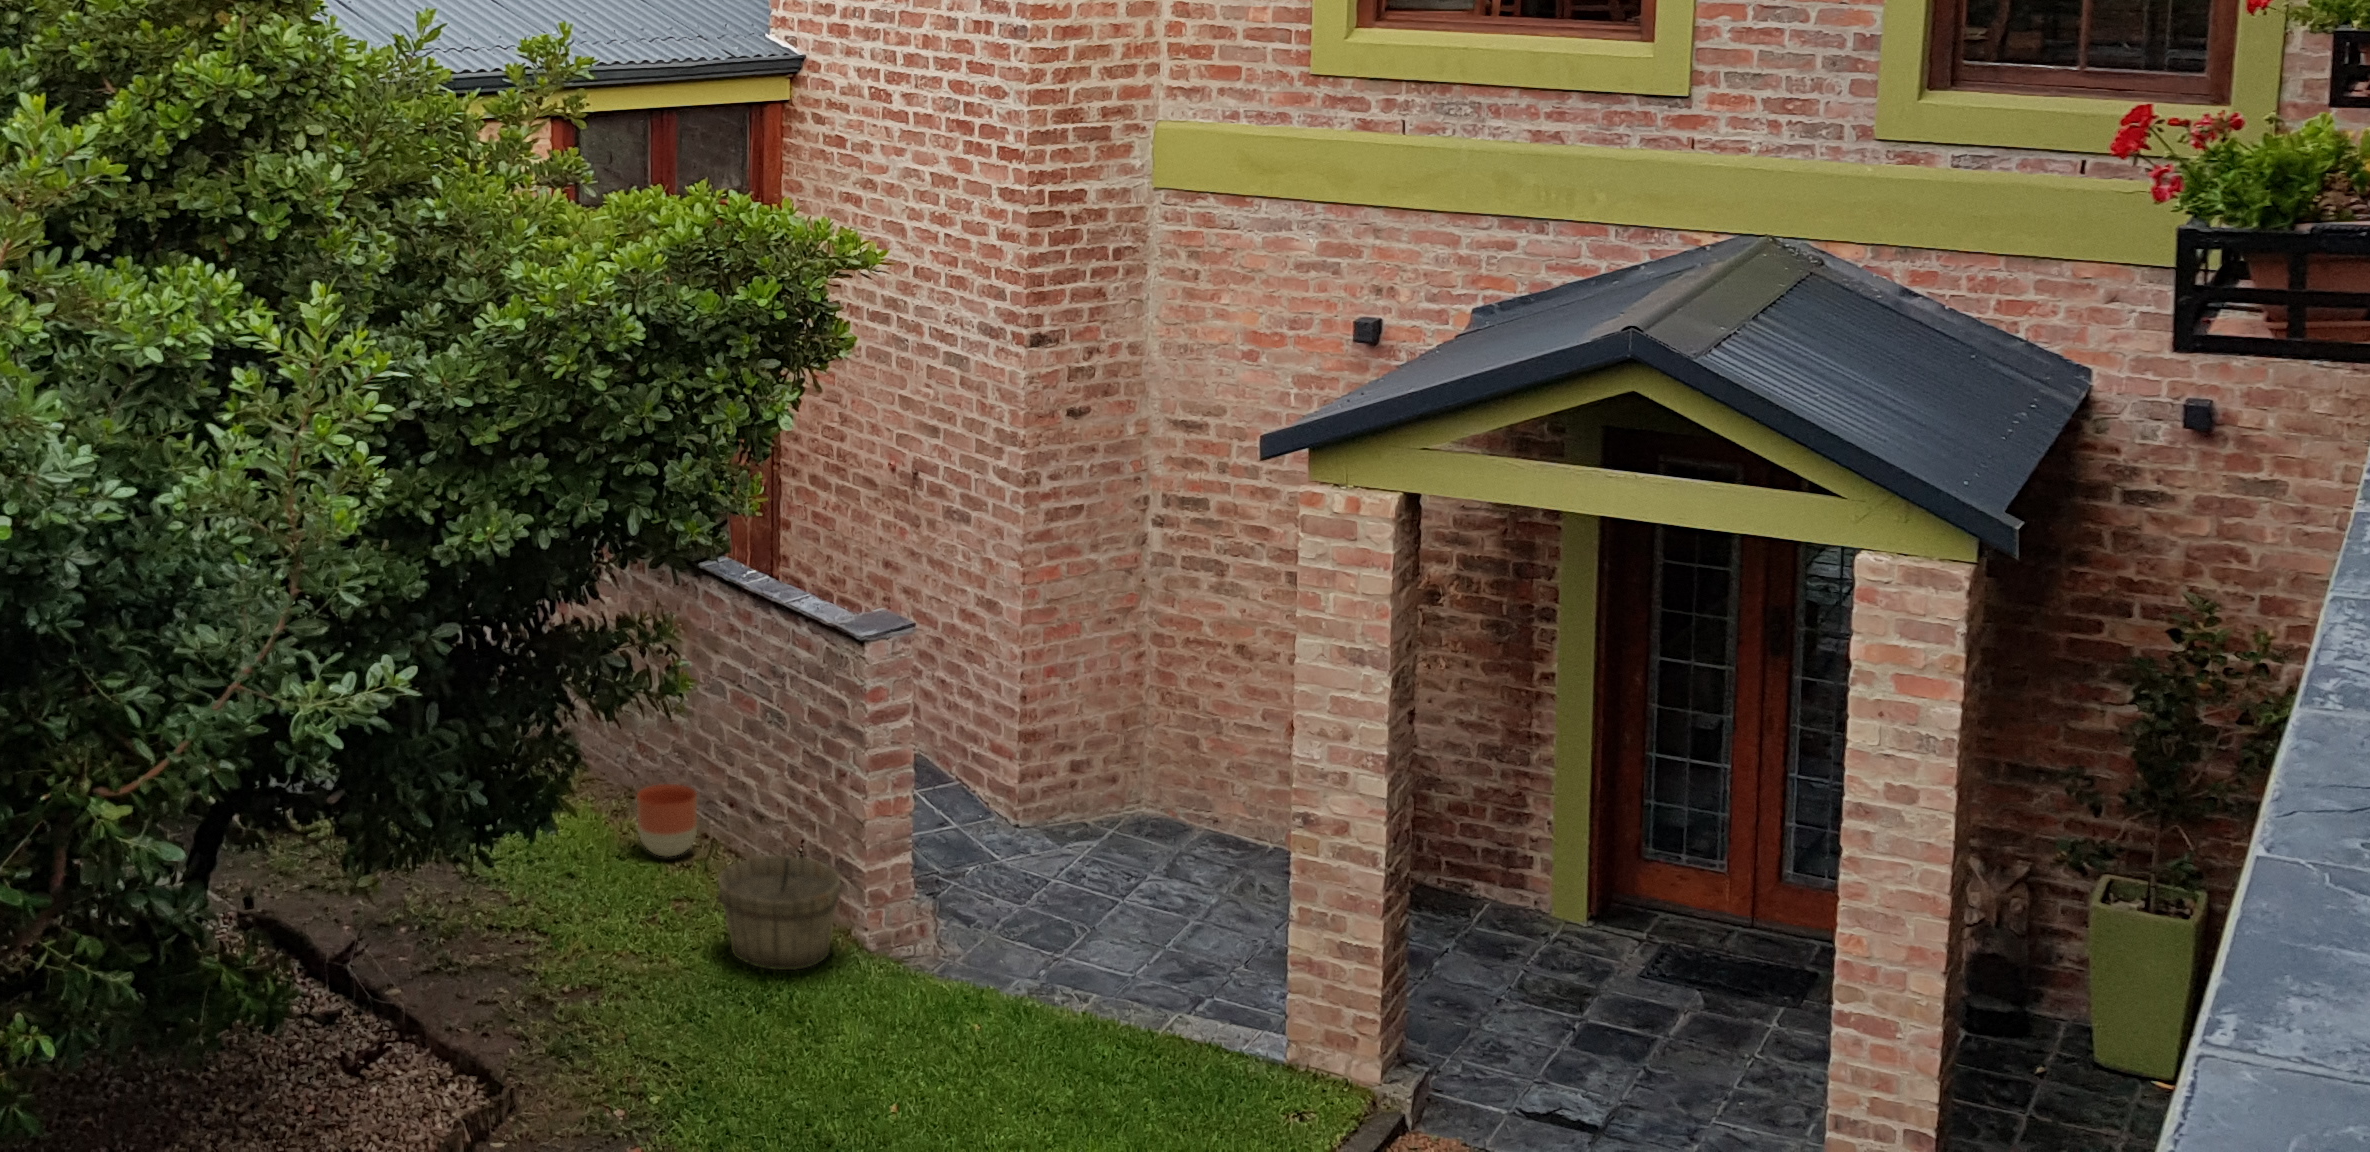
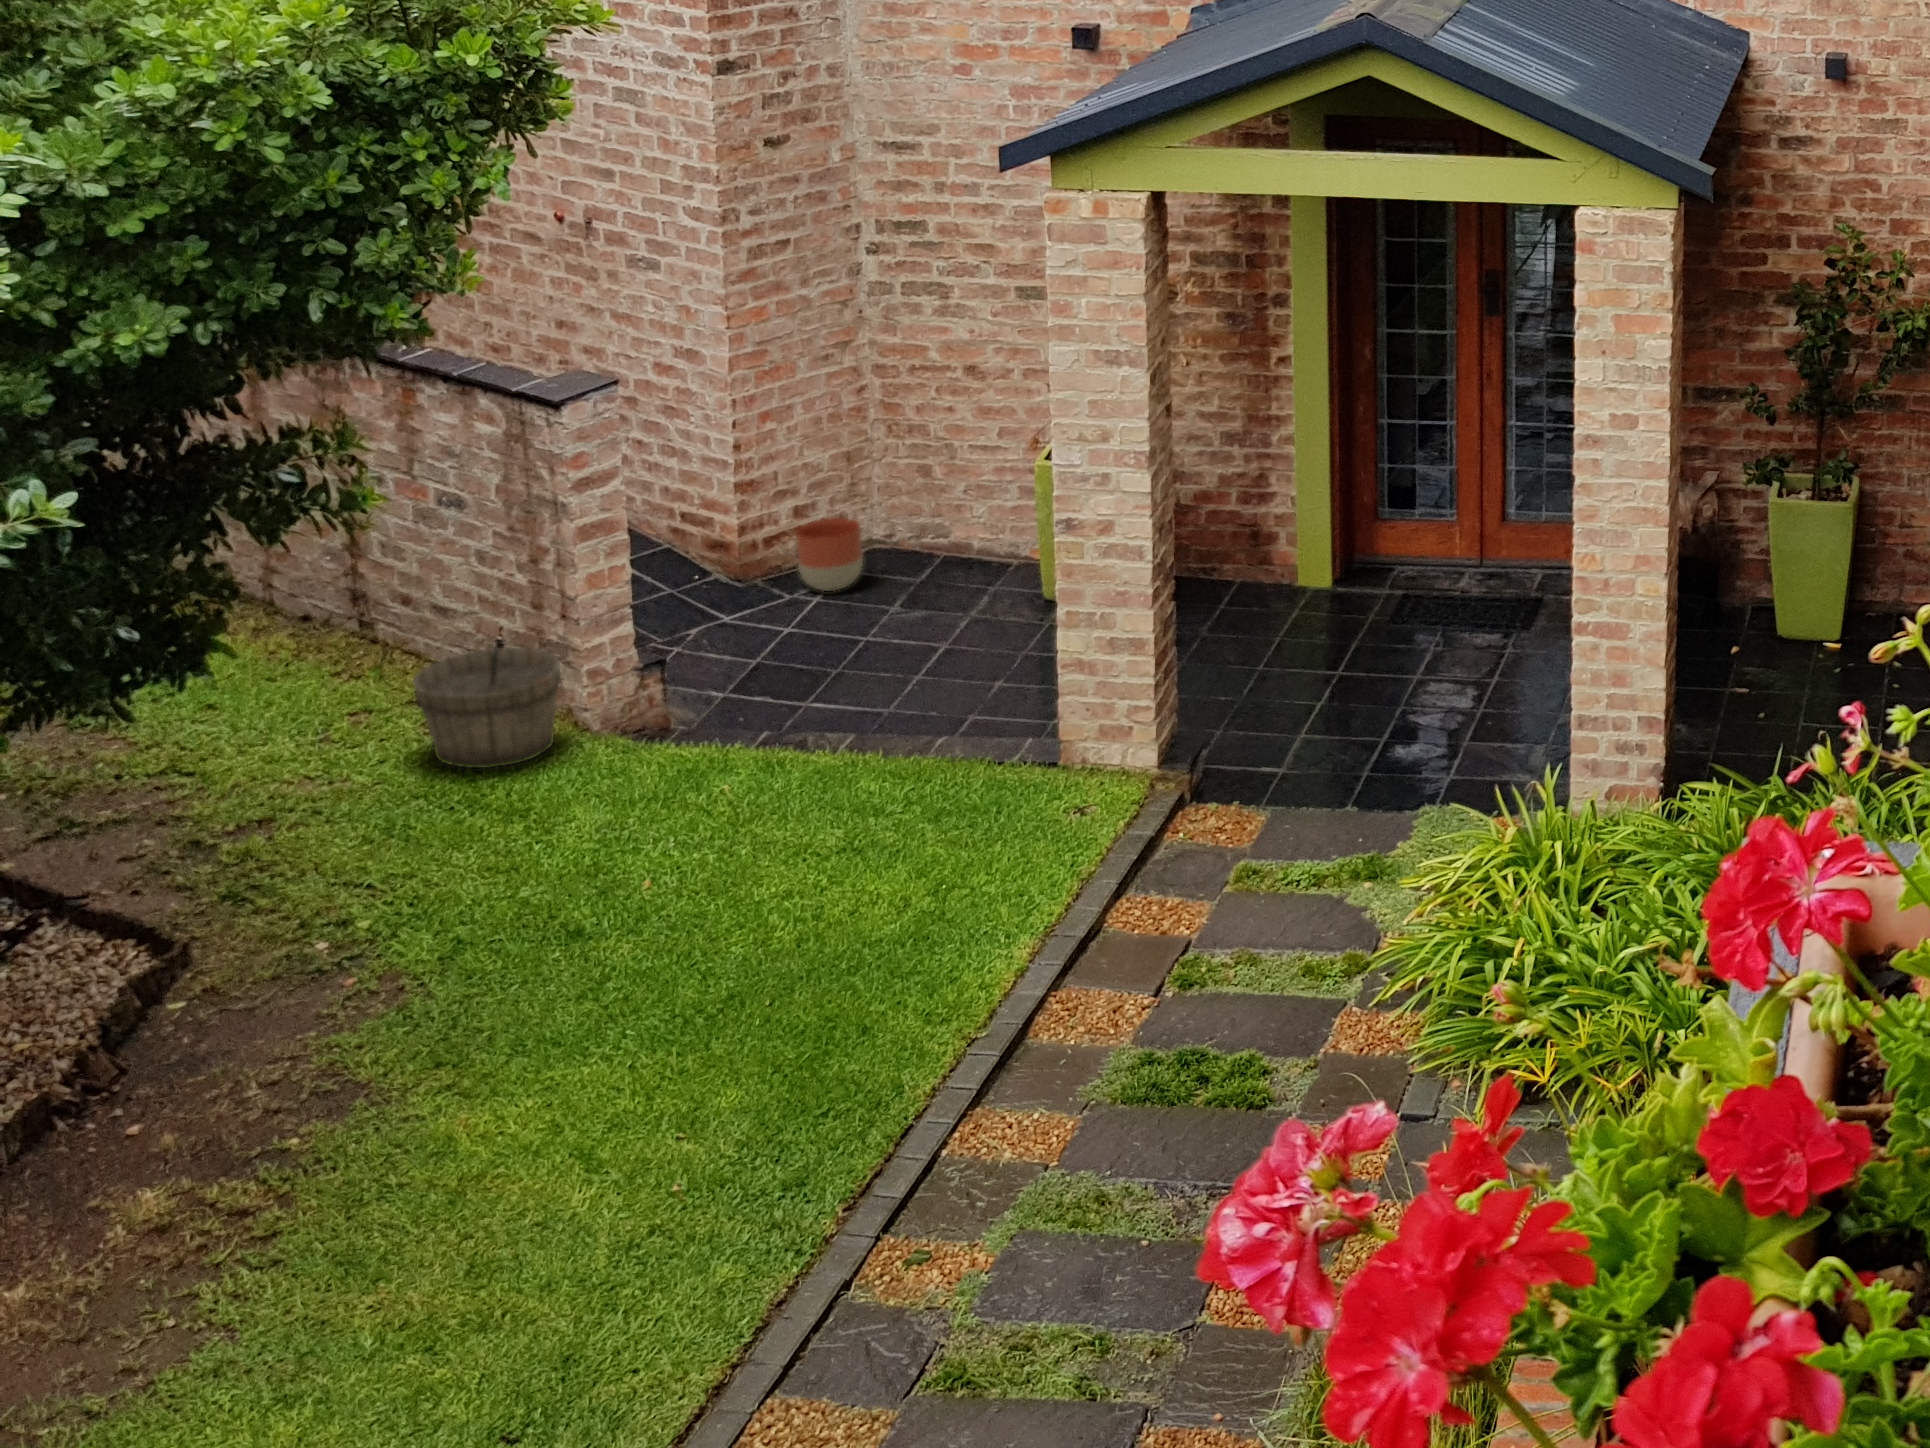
planter: present [637,784,697,857] -> present [795,518,863,591]

